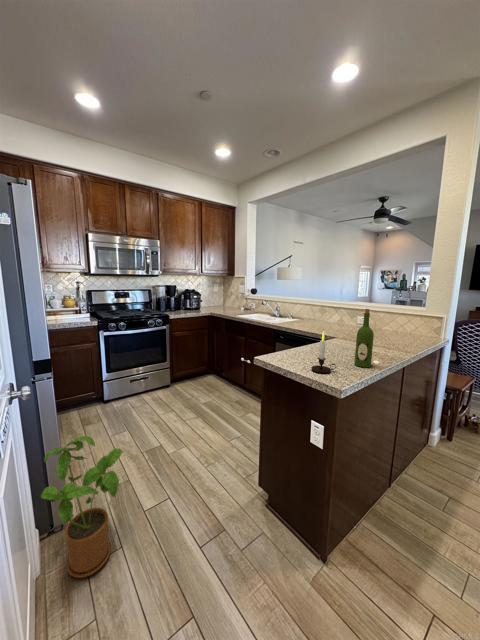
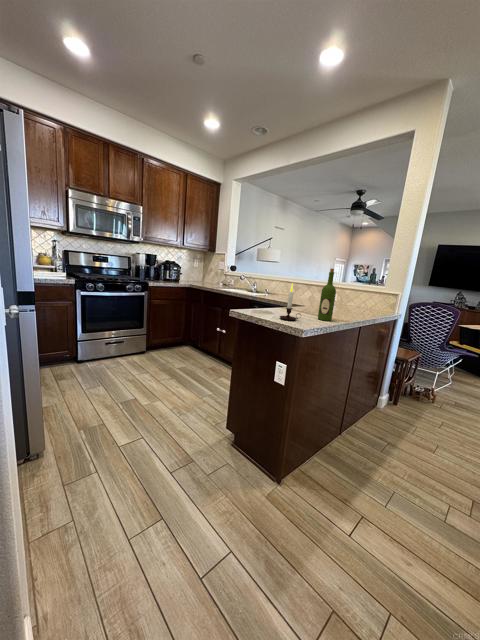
house plant: present [41,436,123,578] -> none [19,367,100,495]

